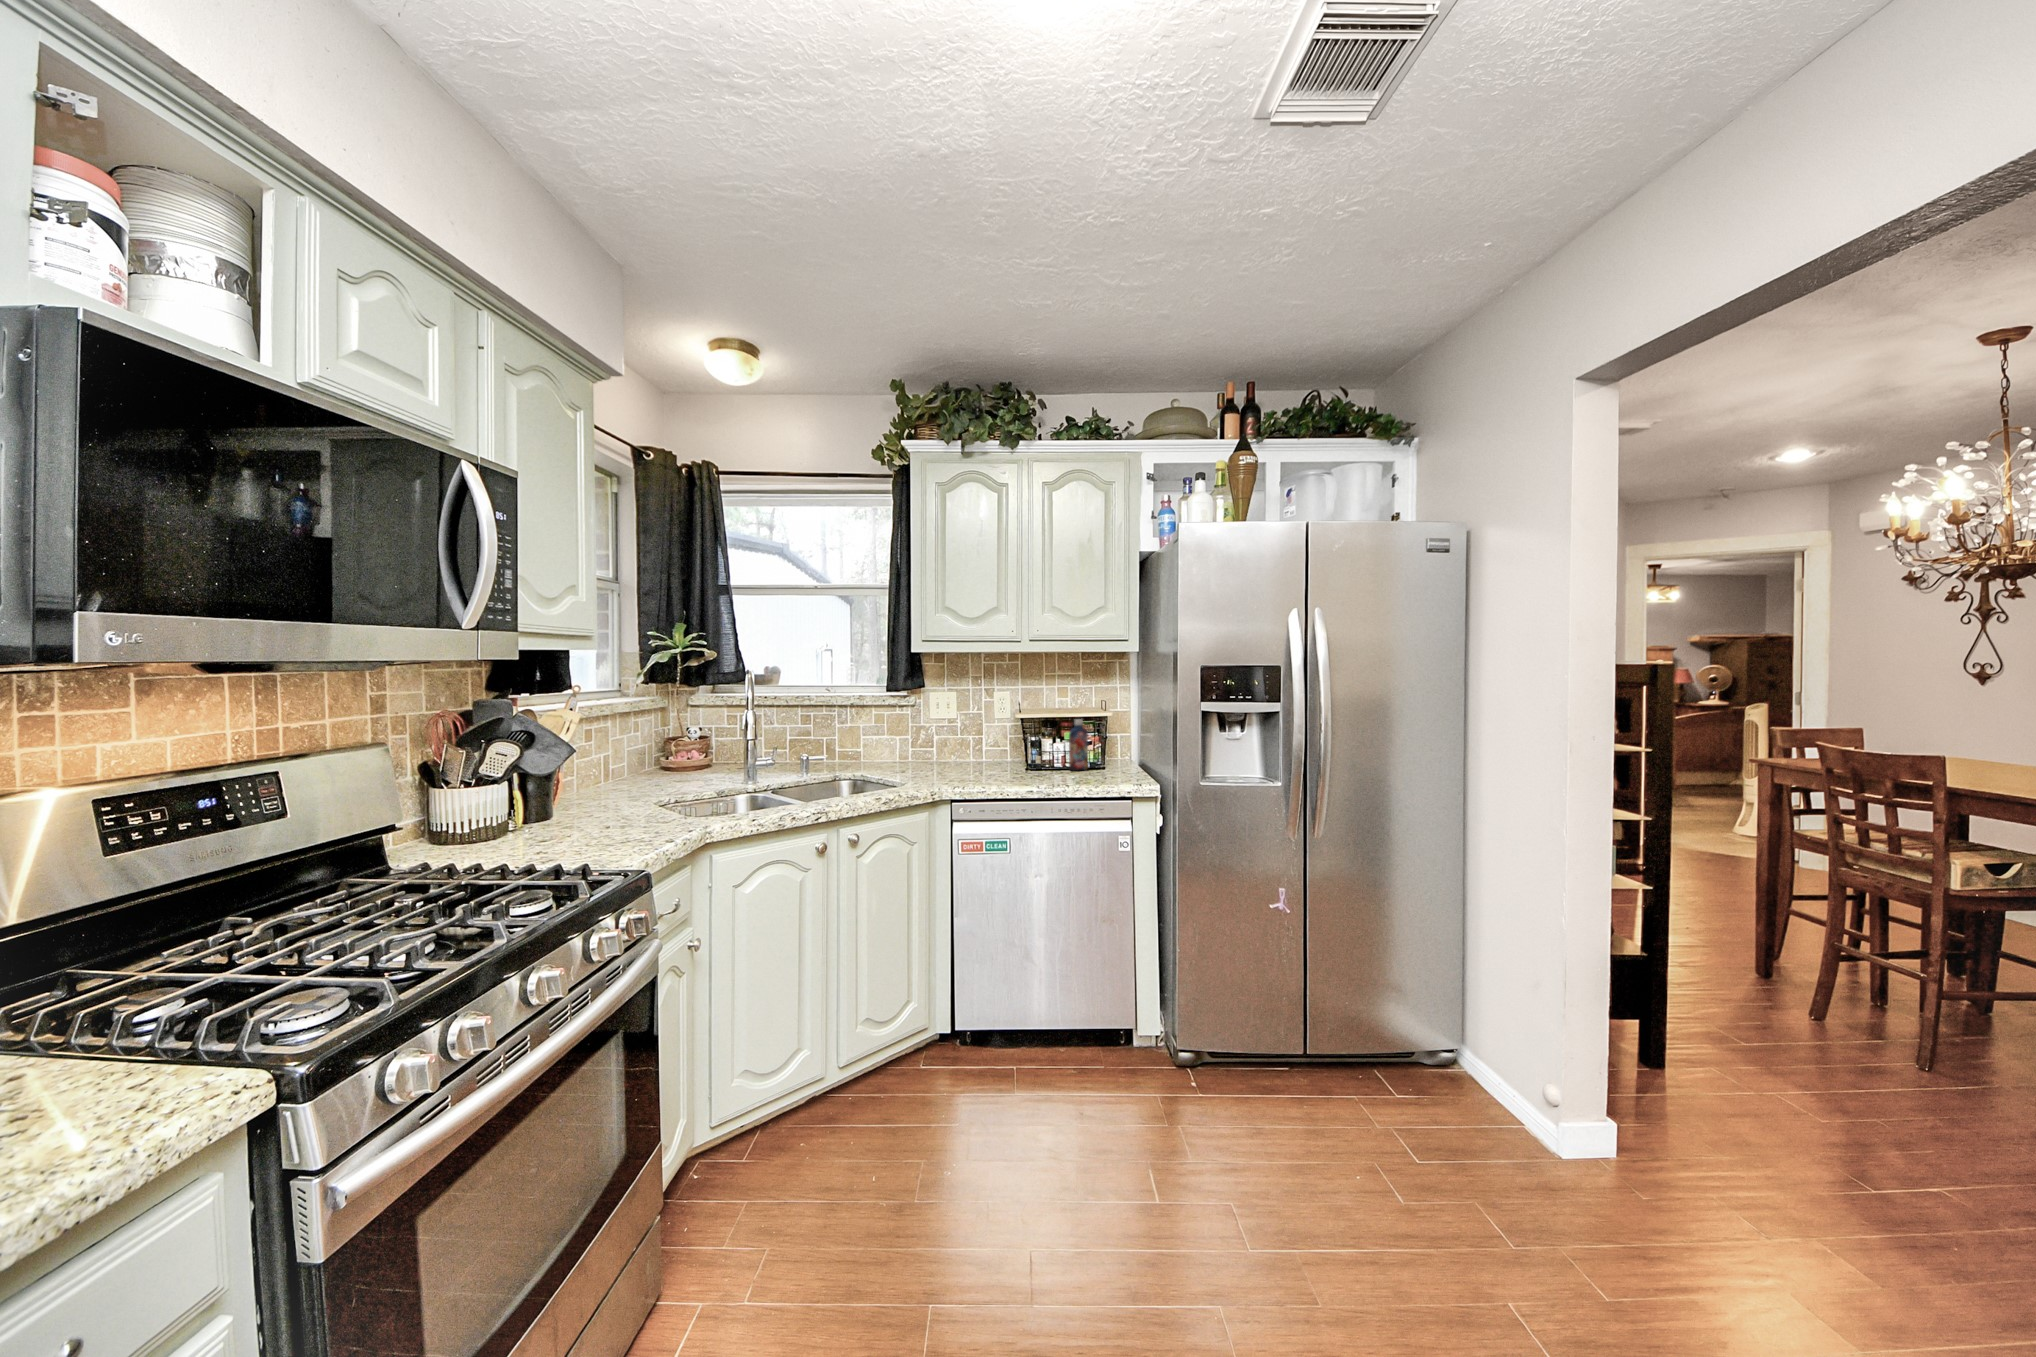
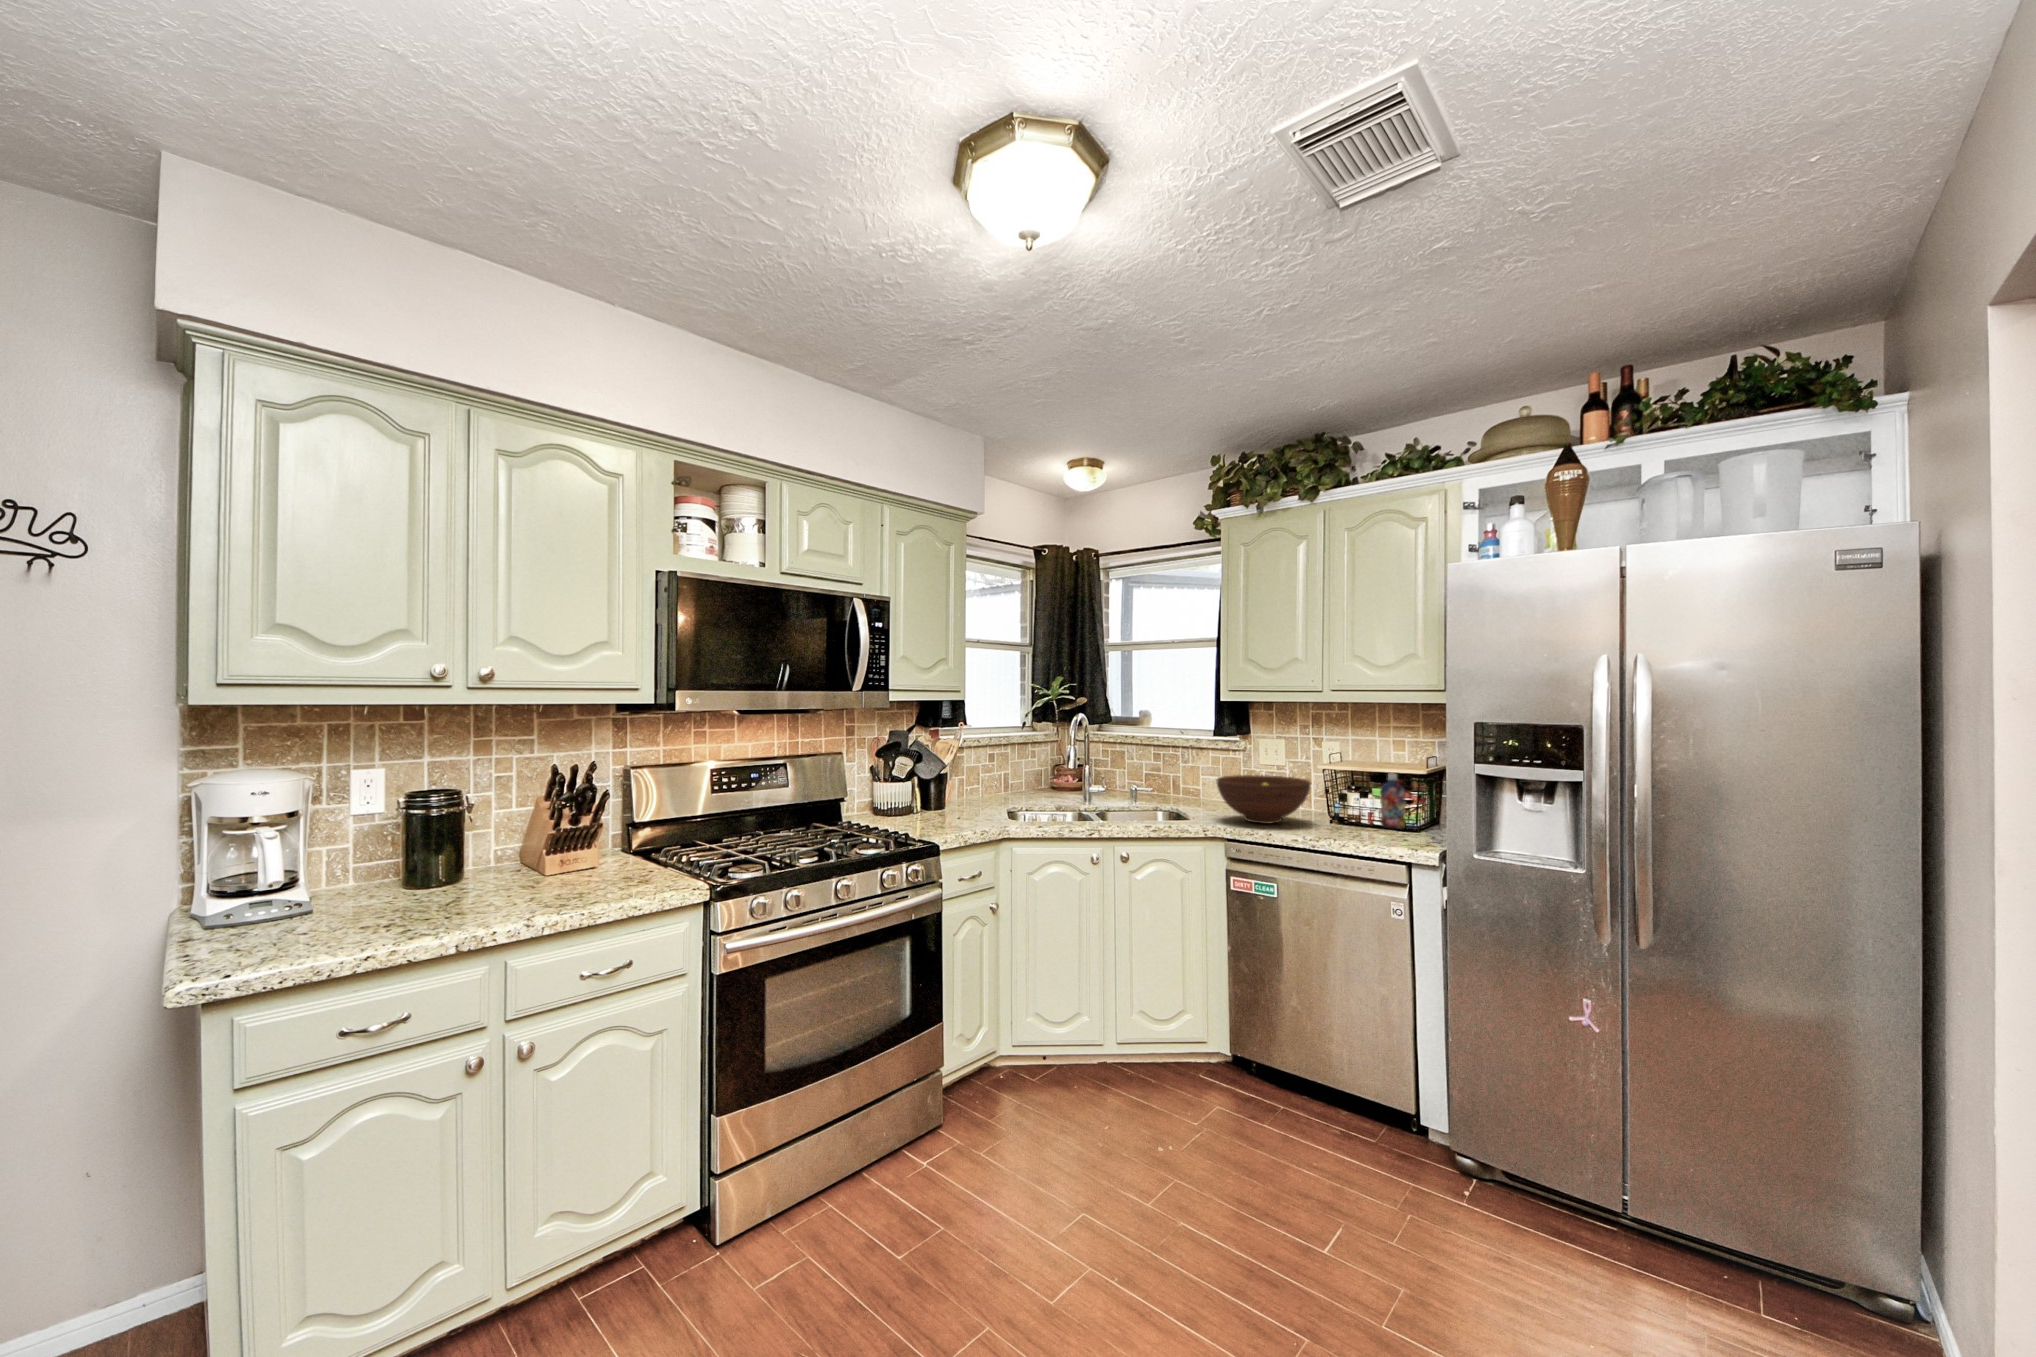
fruit bowl: none [922,730,1016,780] -> present [1216,775,1311,824]

